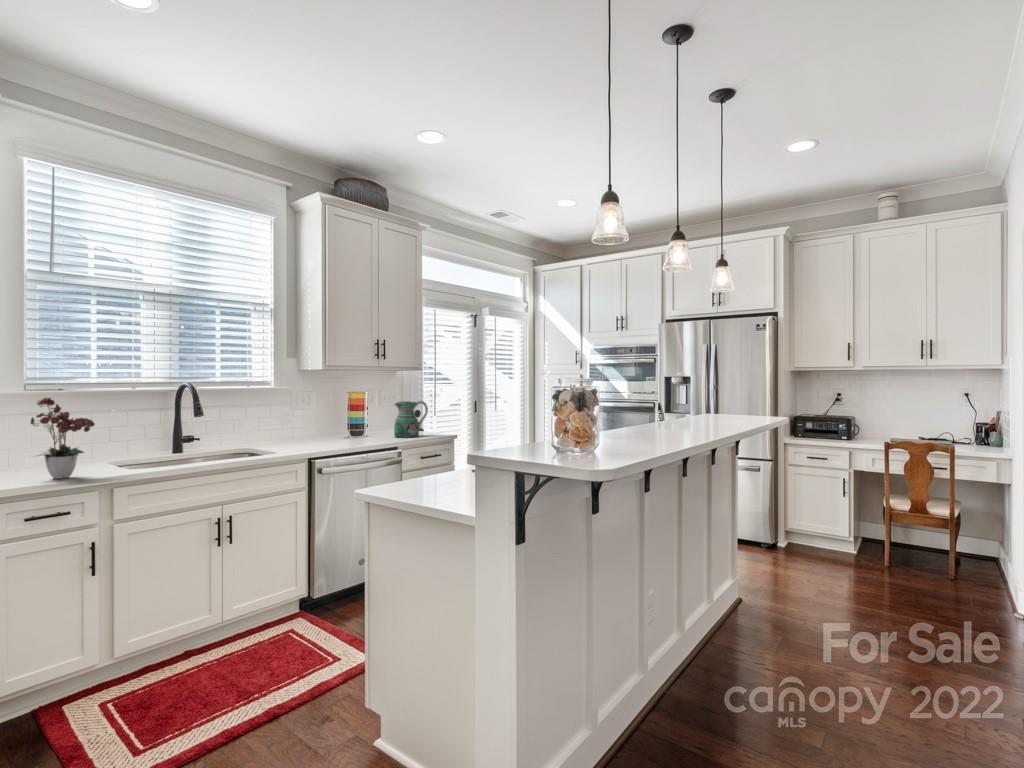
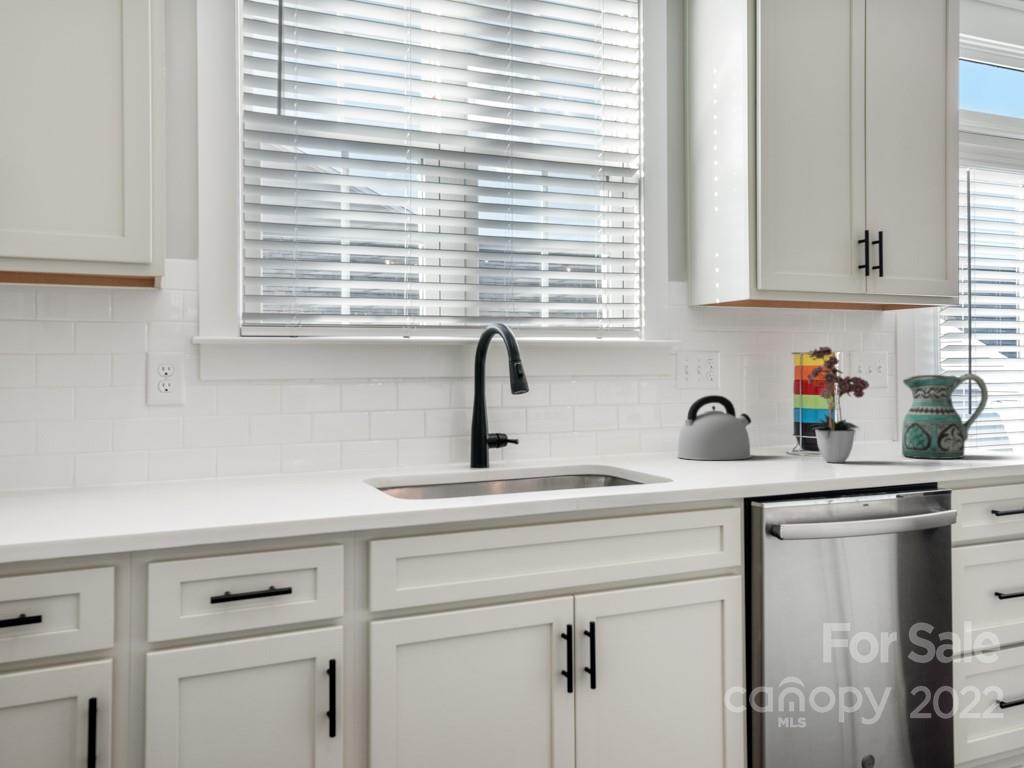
flower arrangement: present [31,398,95,479] -> present [807,347,869,462]
kettle: none [291,411,328,442] -> present [677,395,751,460]

